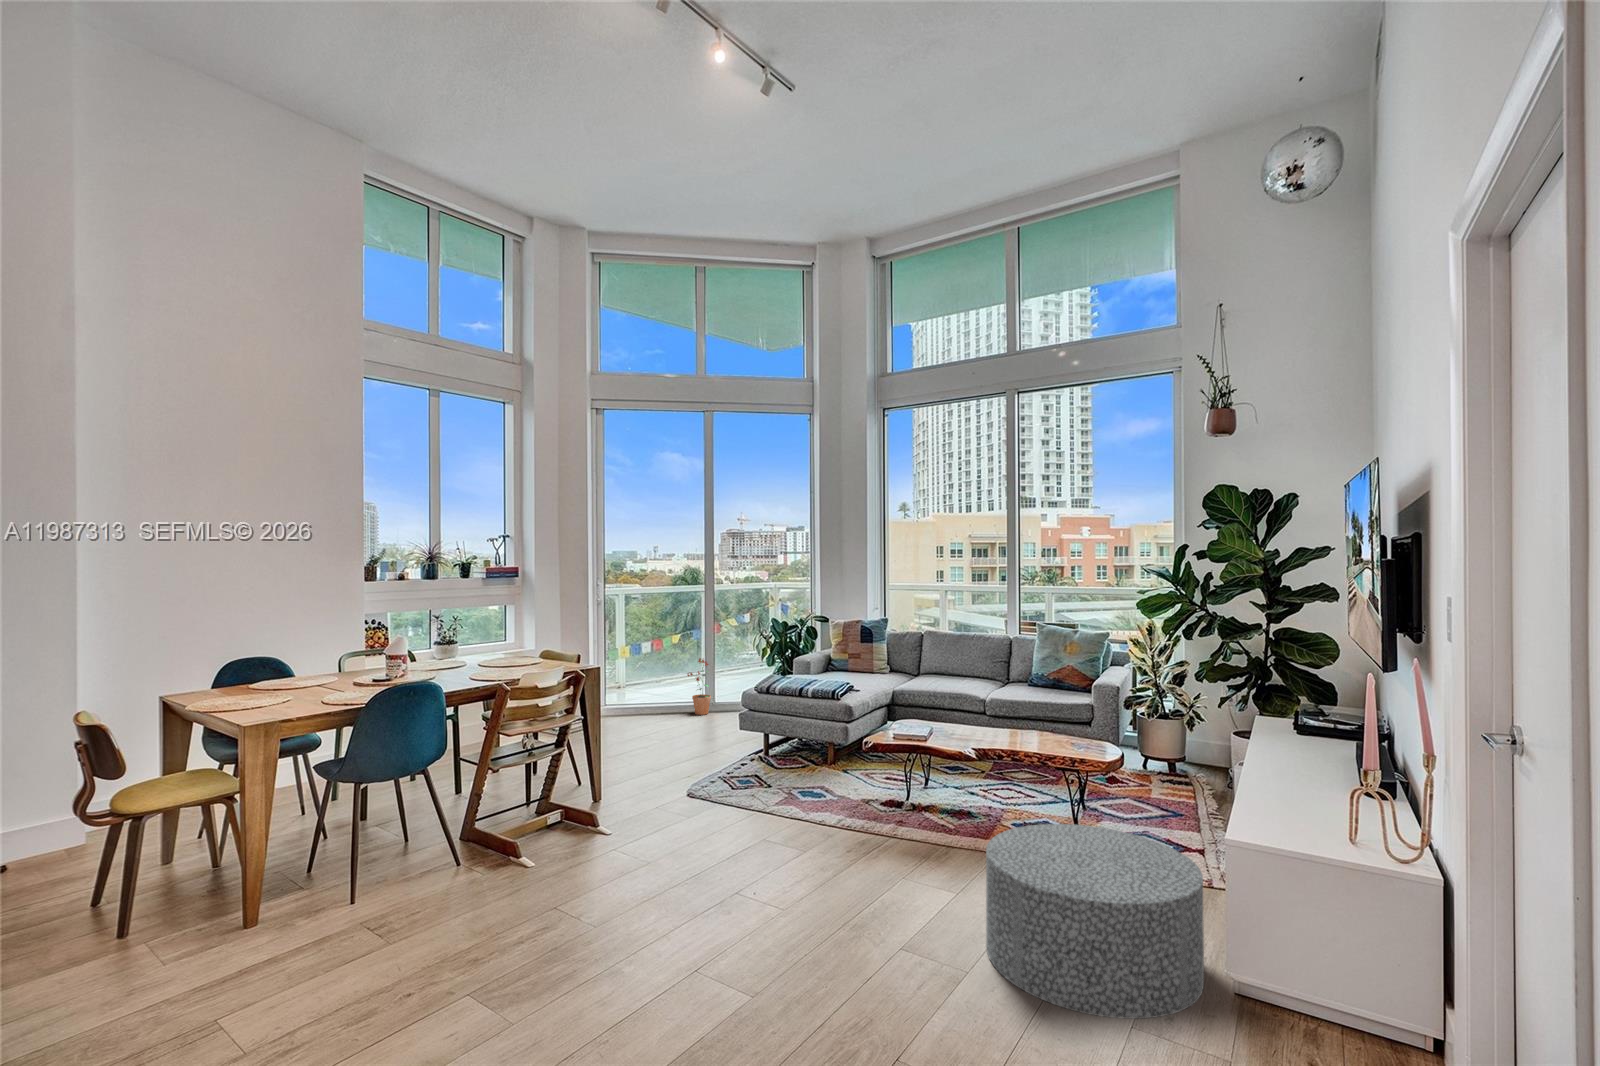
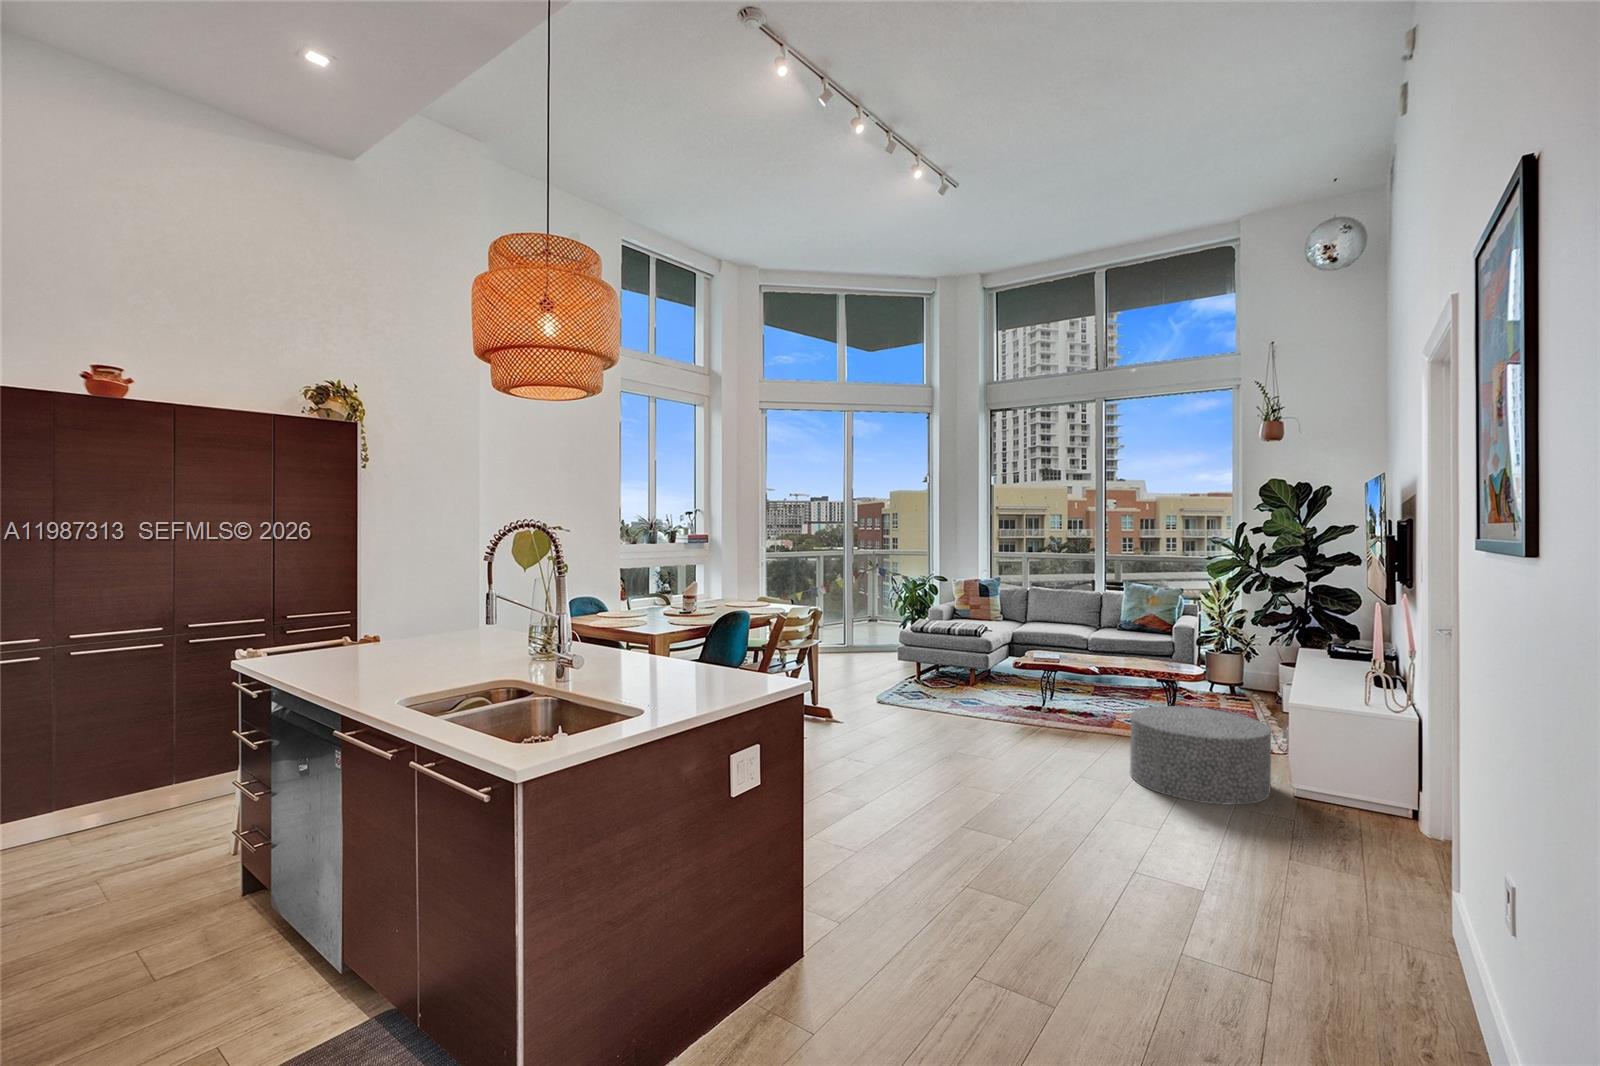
potted plant: present [687,658,711,715] -> none [837,611,858,654]

